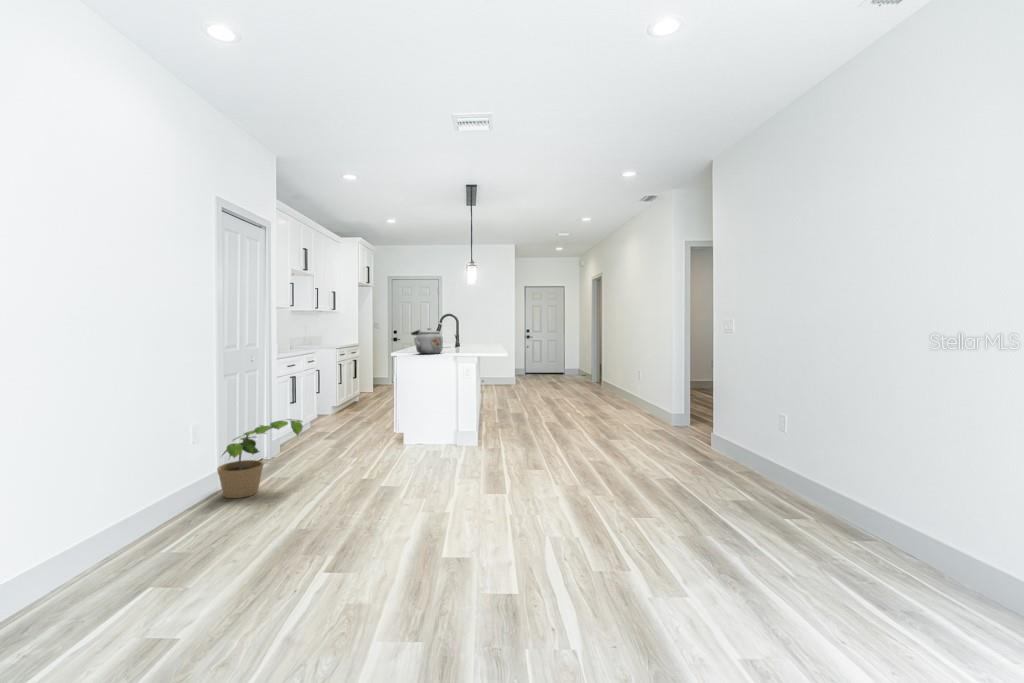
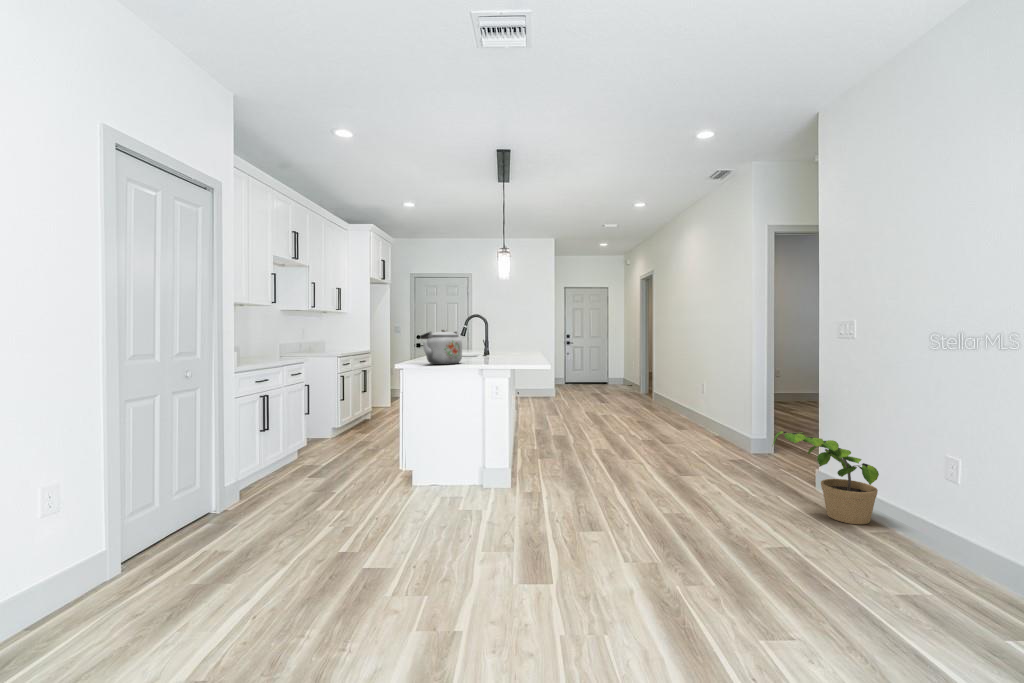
potted plant: present [217,419,303,498] -> present [773,431,879,524]

